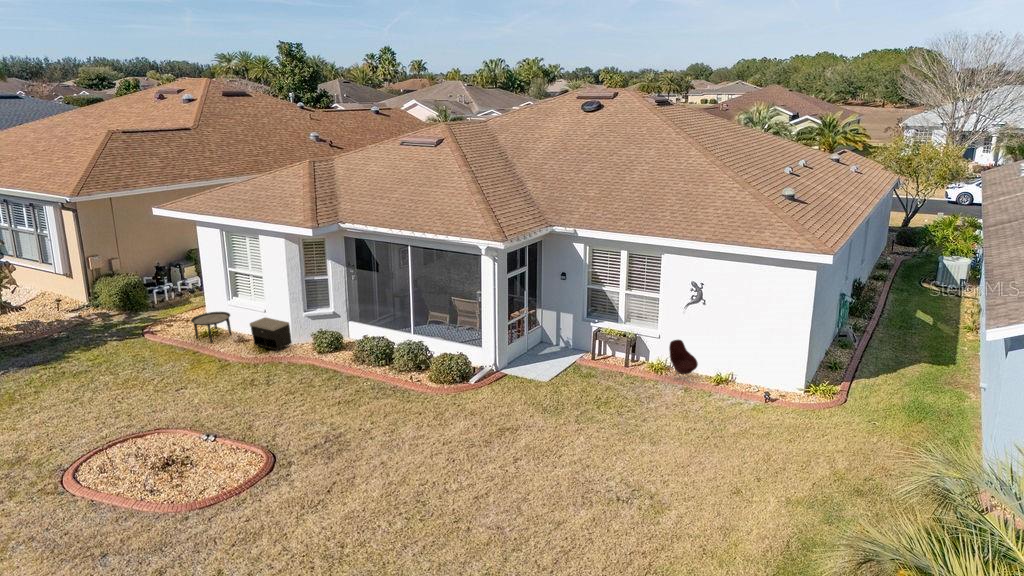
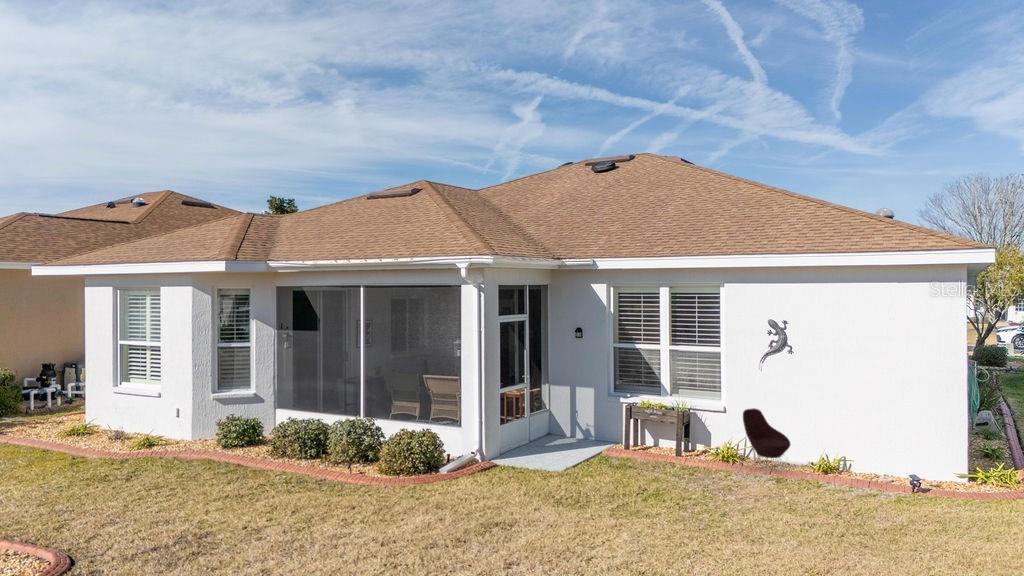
round table: present [191,312,232,343] -> none [53,403,114,442]
storage bench: present [250,318,292,351] -> none [132,403,190,448]

